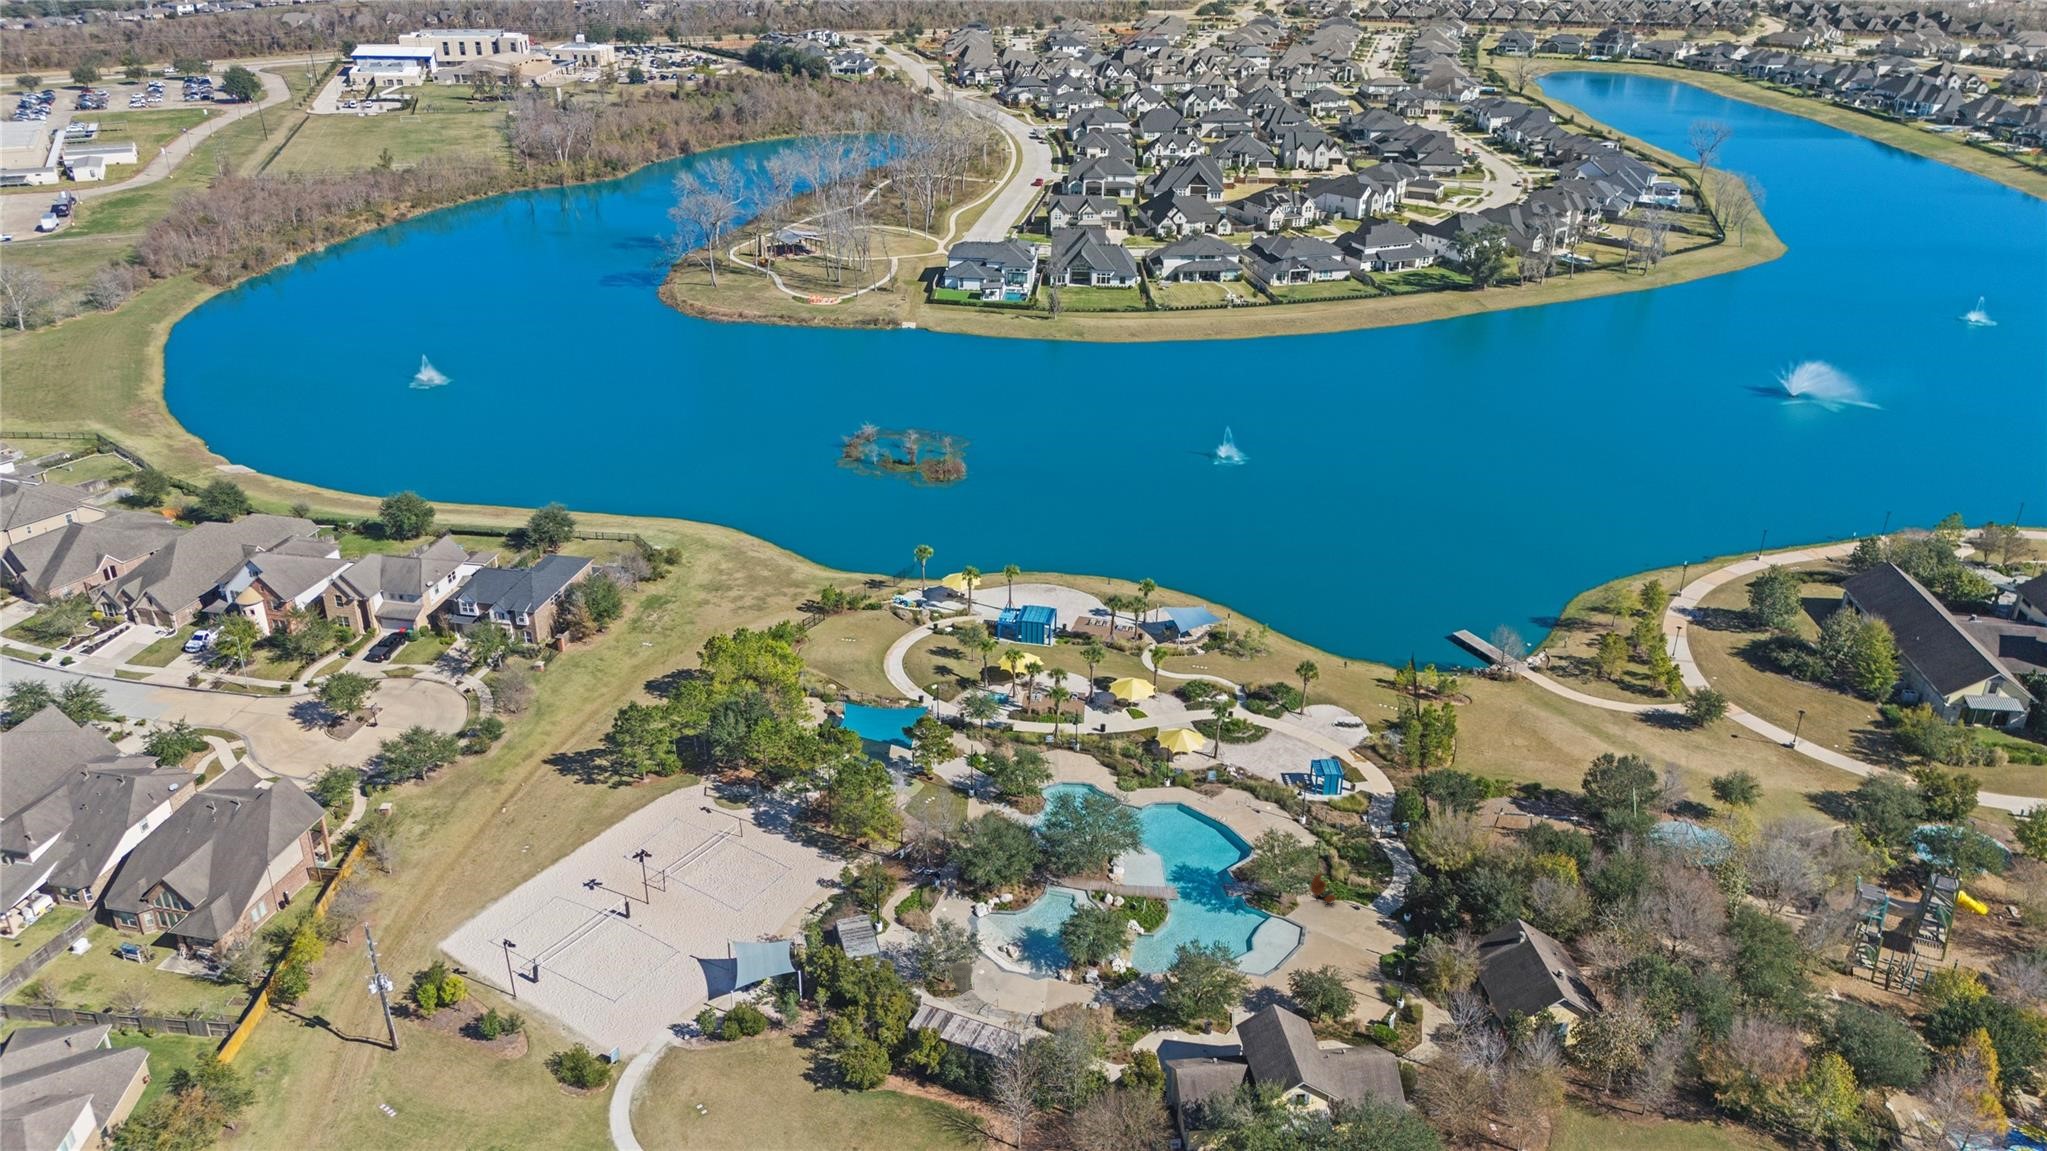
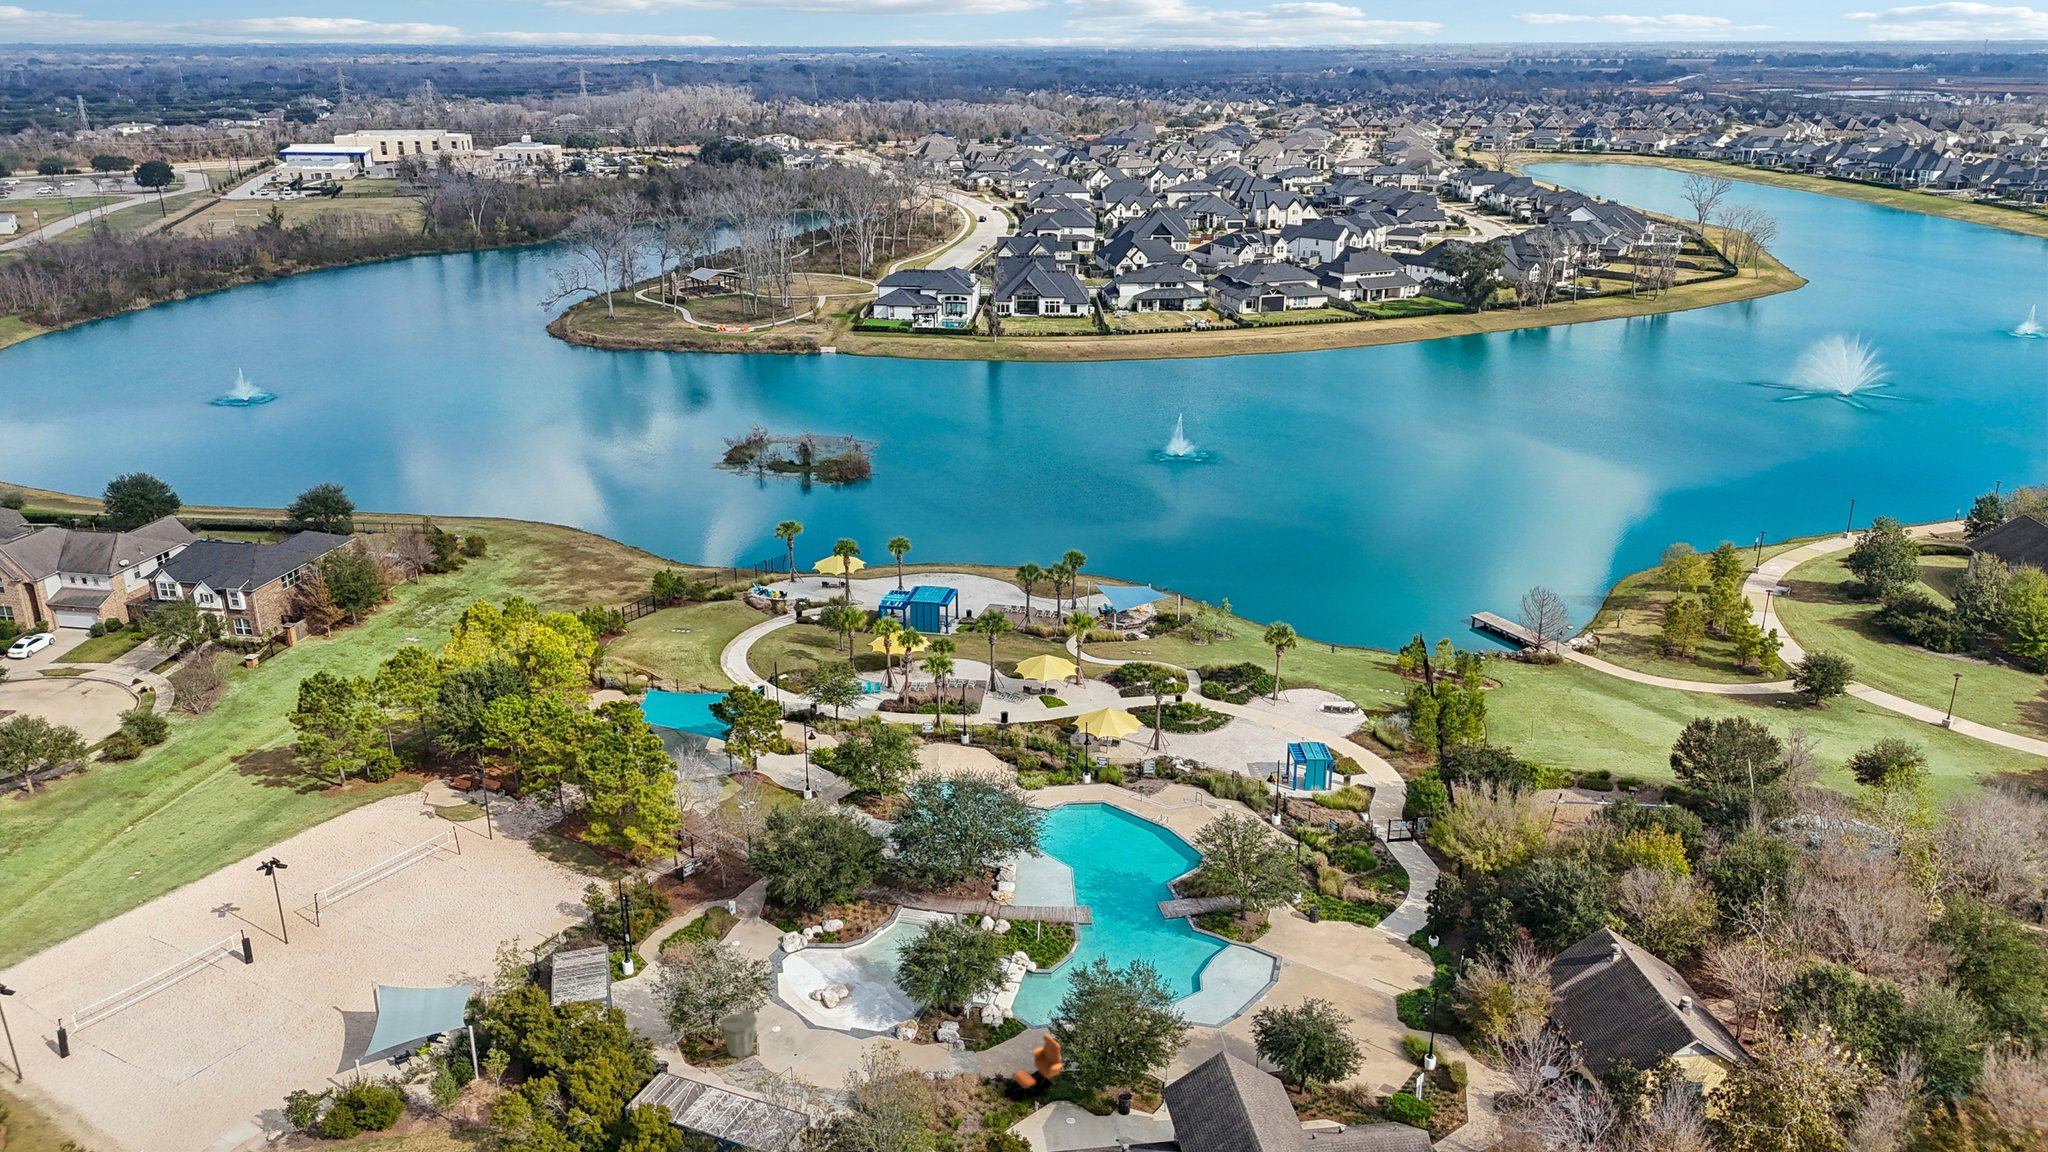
lounge chair: present [1310,873,1336,904] -> present [1015,1035,1062,1091]

